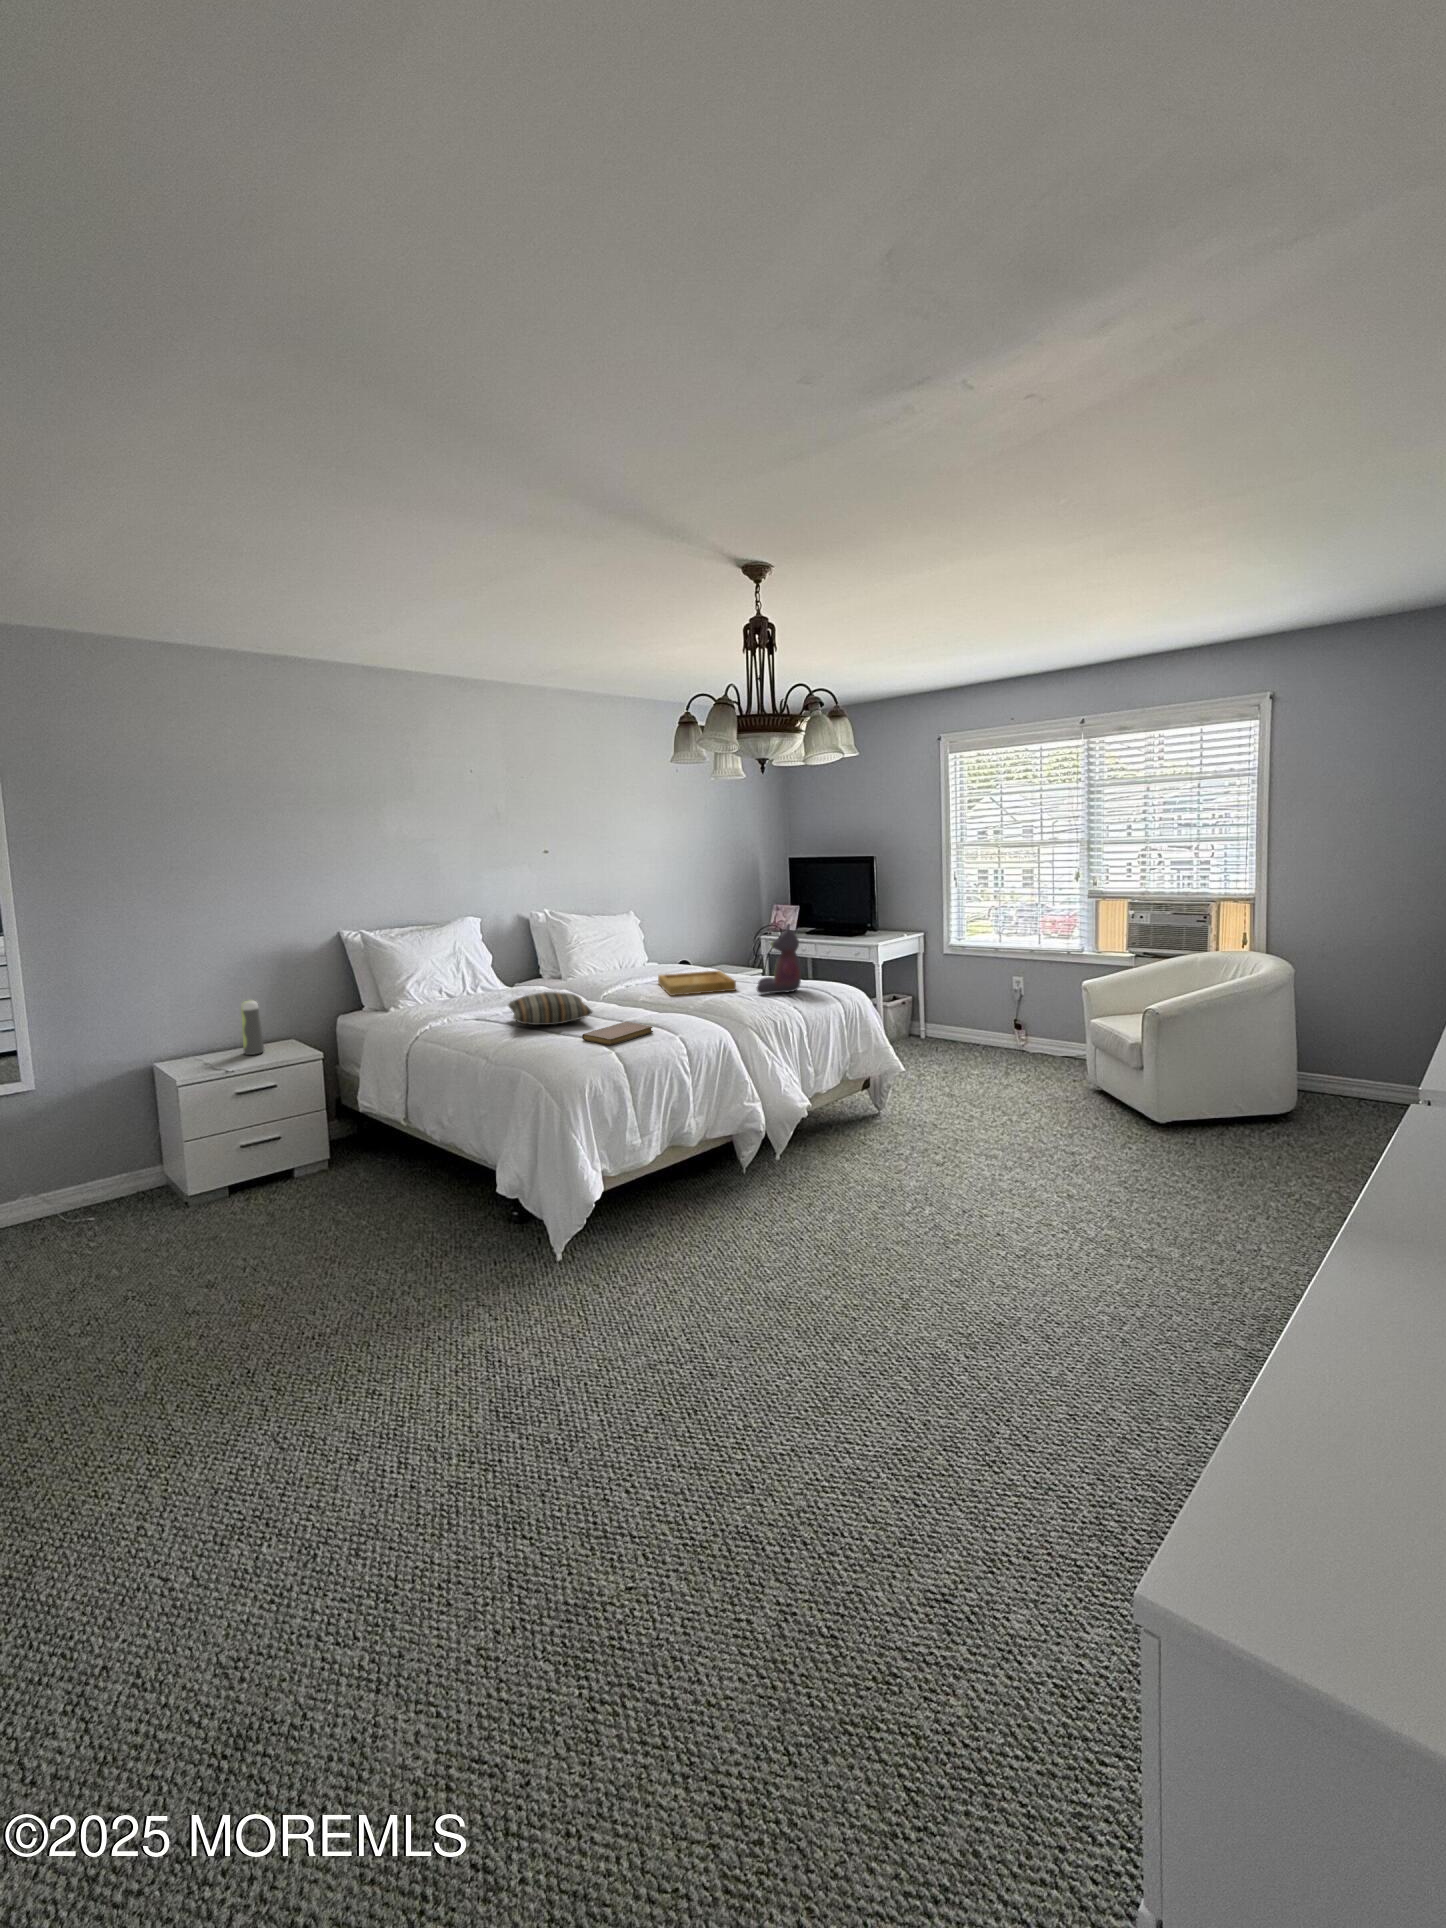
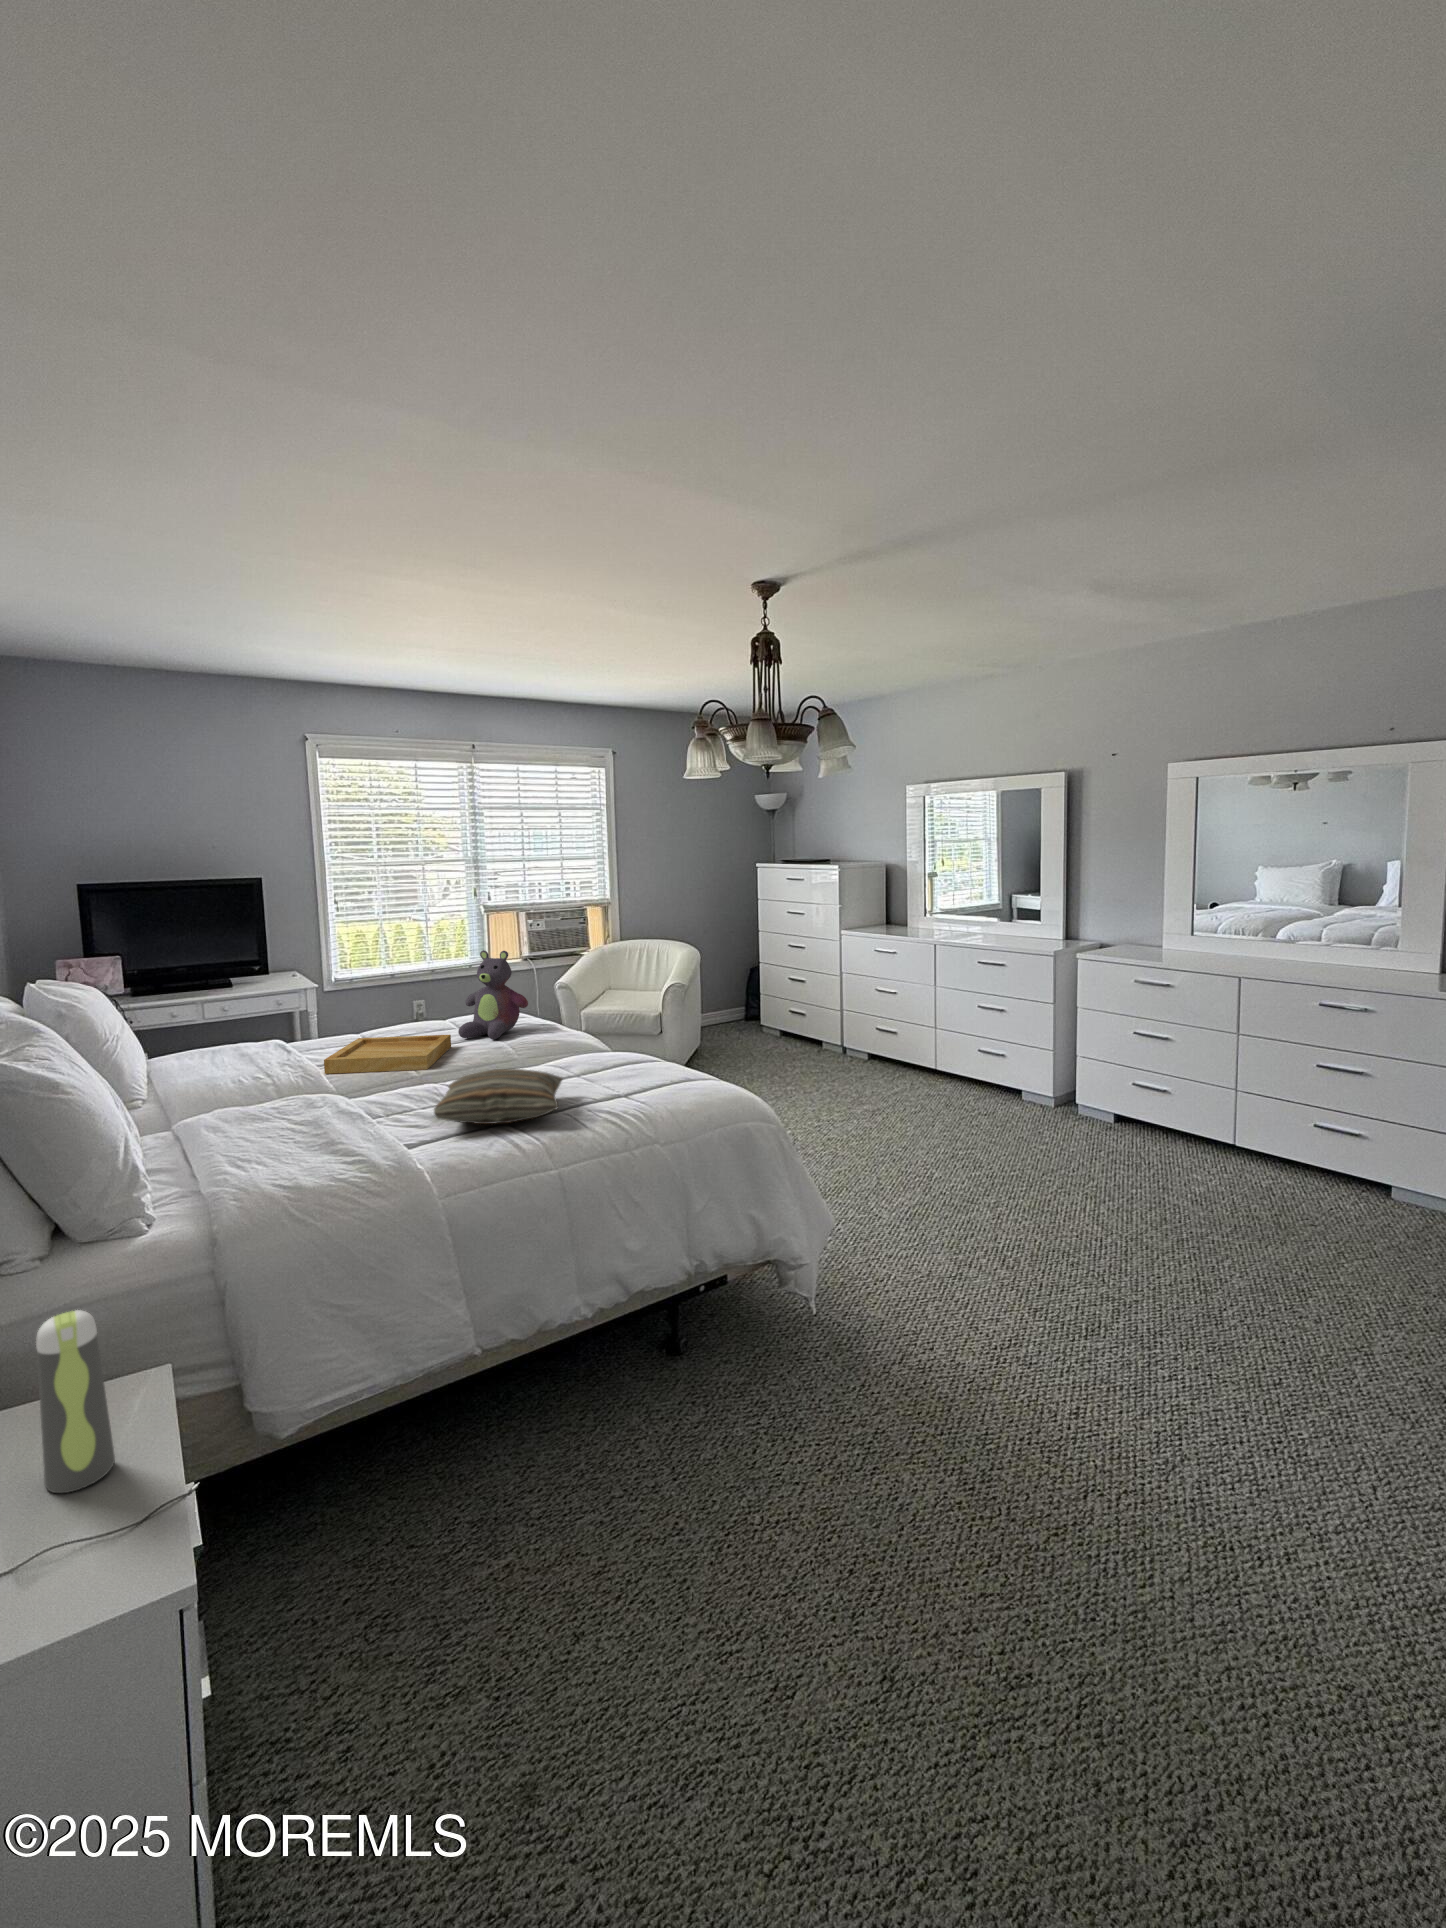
notebook: present [582,1022,653,1045] -> none [597,1067,683,1097]

